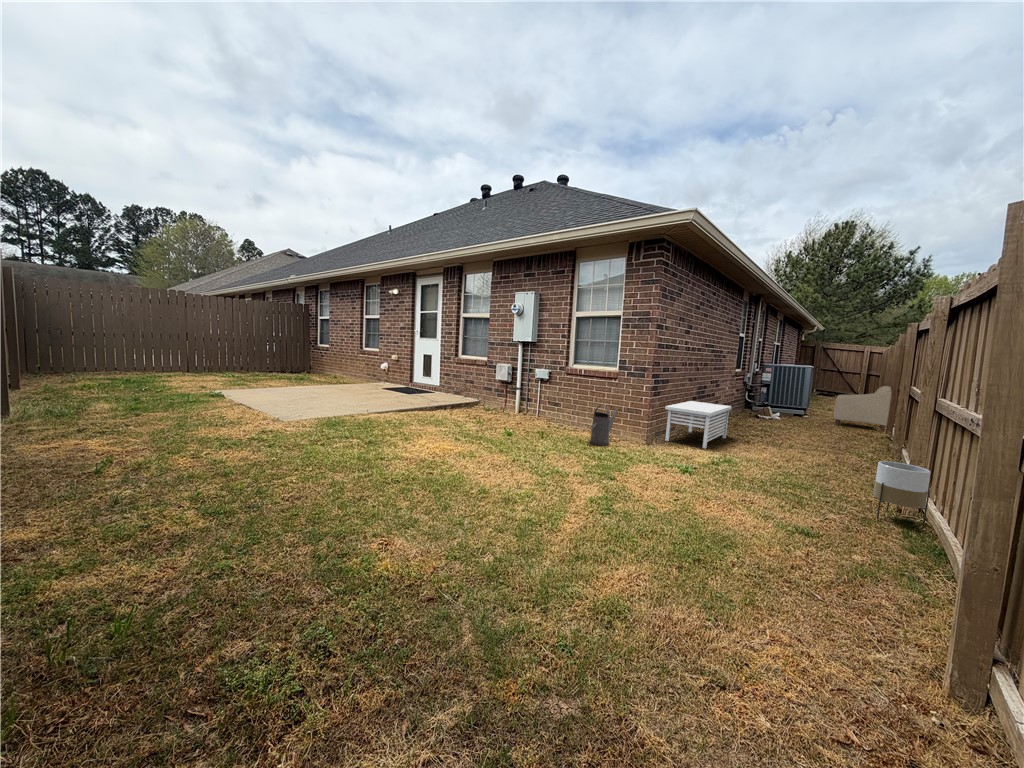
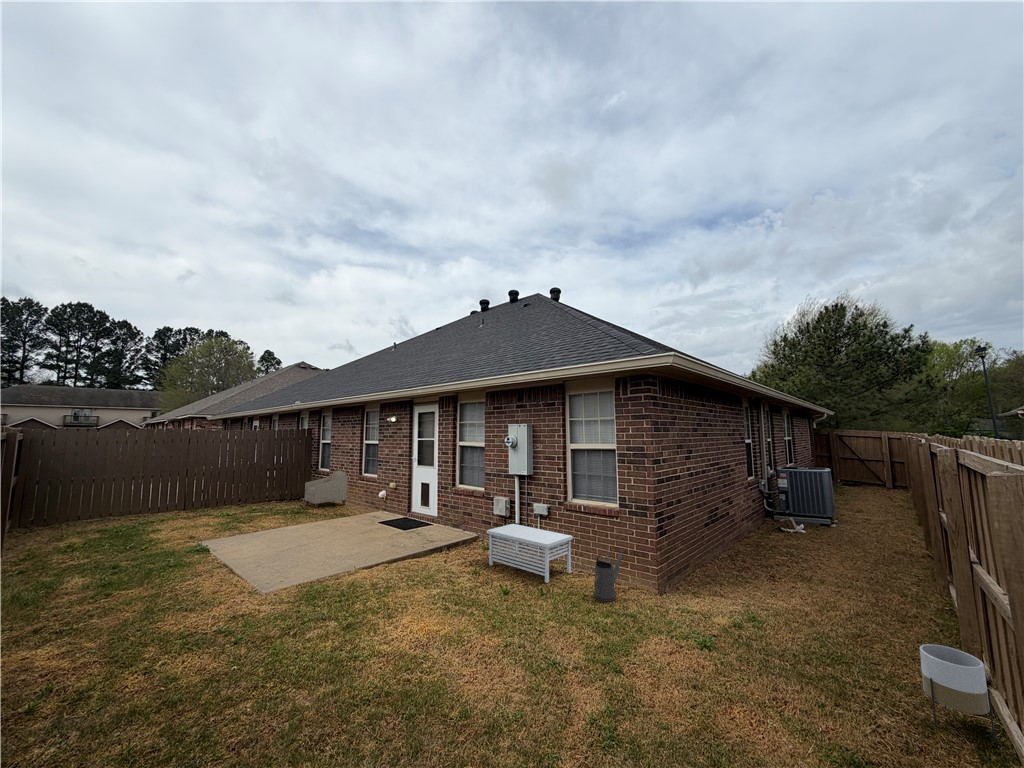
chair: present [833,386,892,432] -> present [305,471,348,508]
storage bench: present [665,401,731,449] -> present [487,524,573,583]

